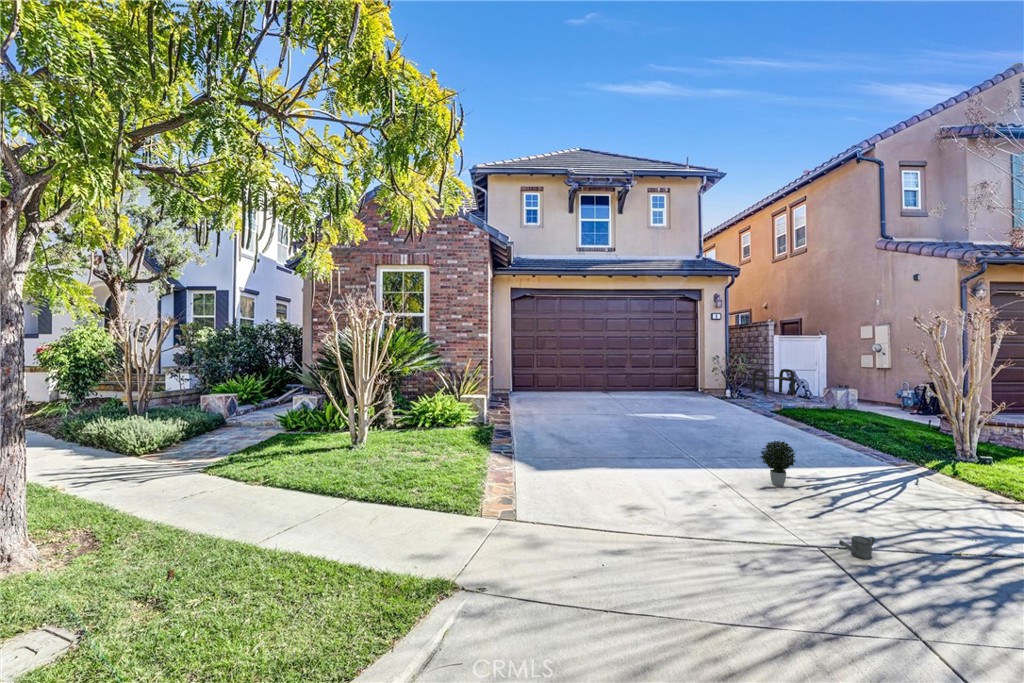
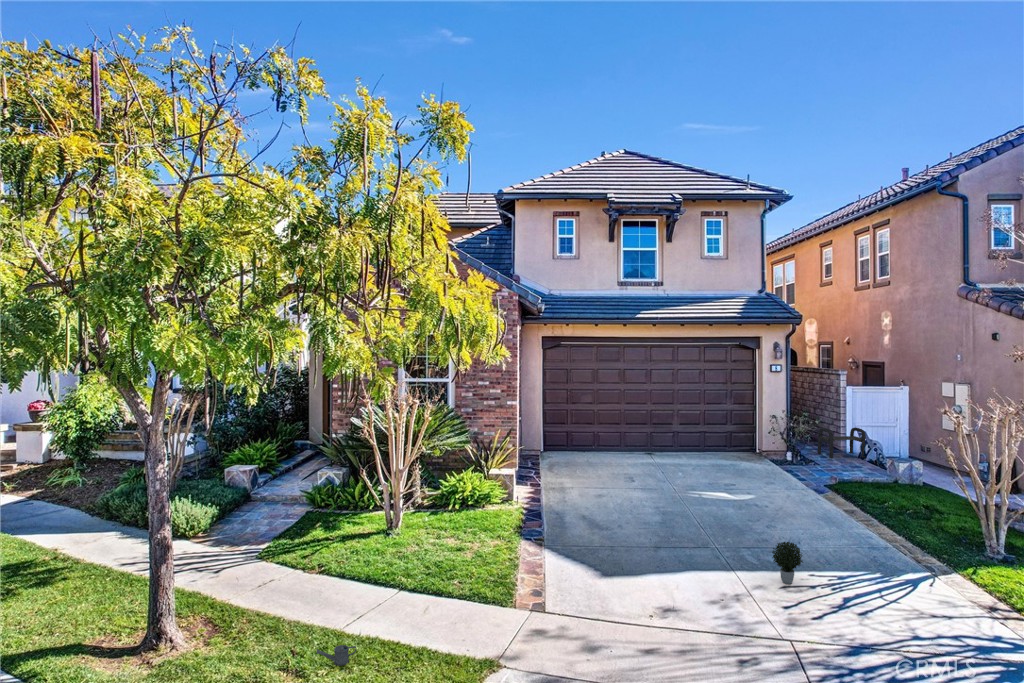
watering can: present [839,536,875,559] -> present [317,645,356,666]

